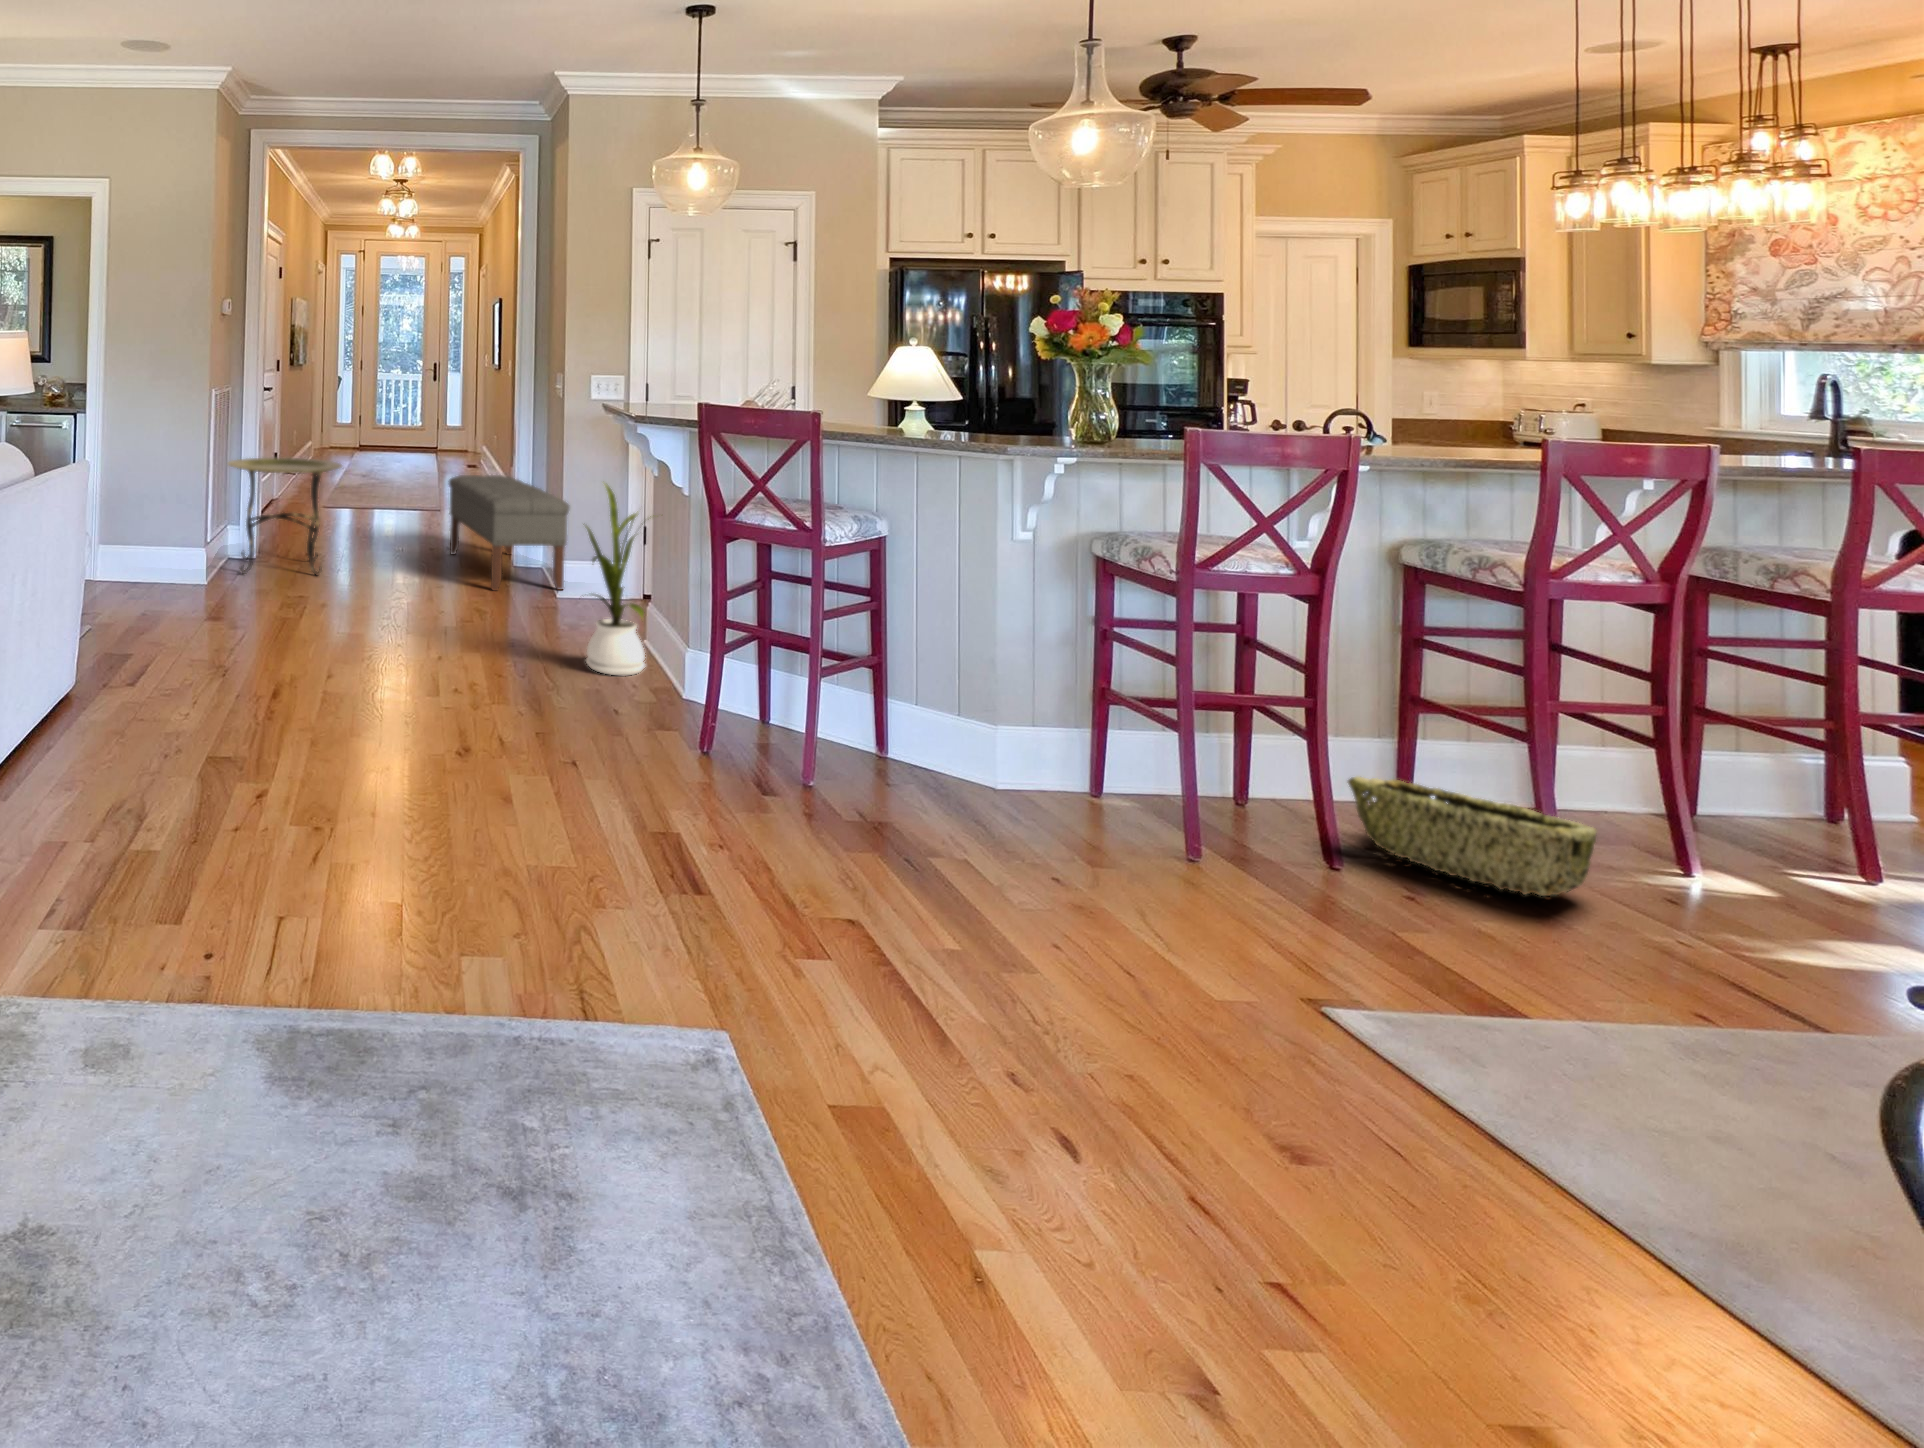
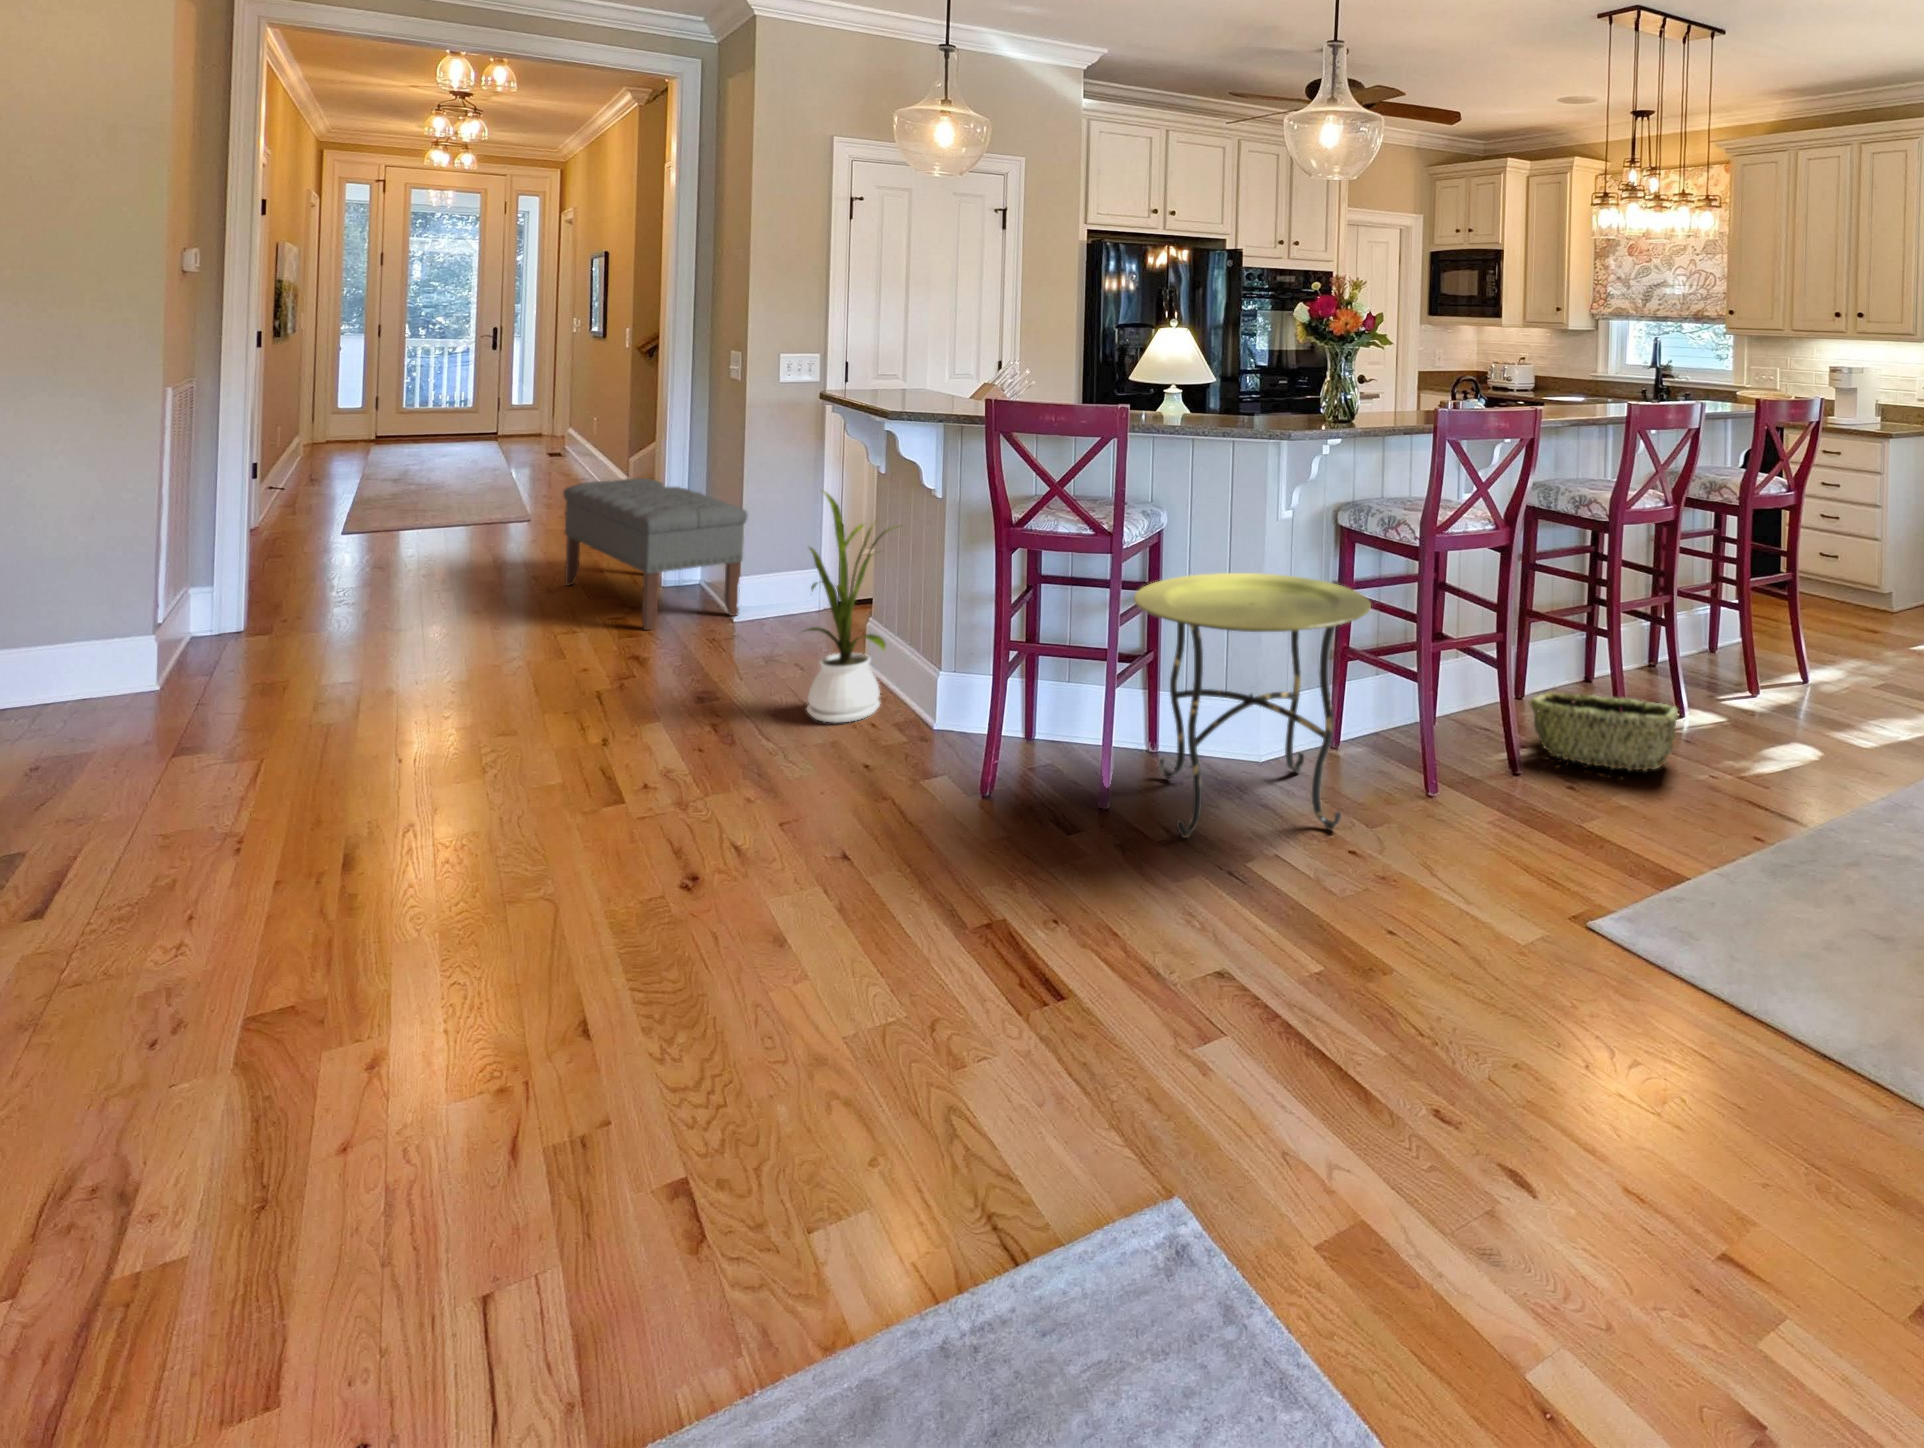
side table: present [228,458,342,575] -> present [1134,573,1371,838]

